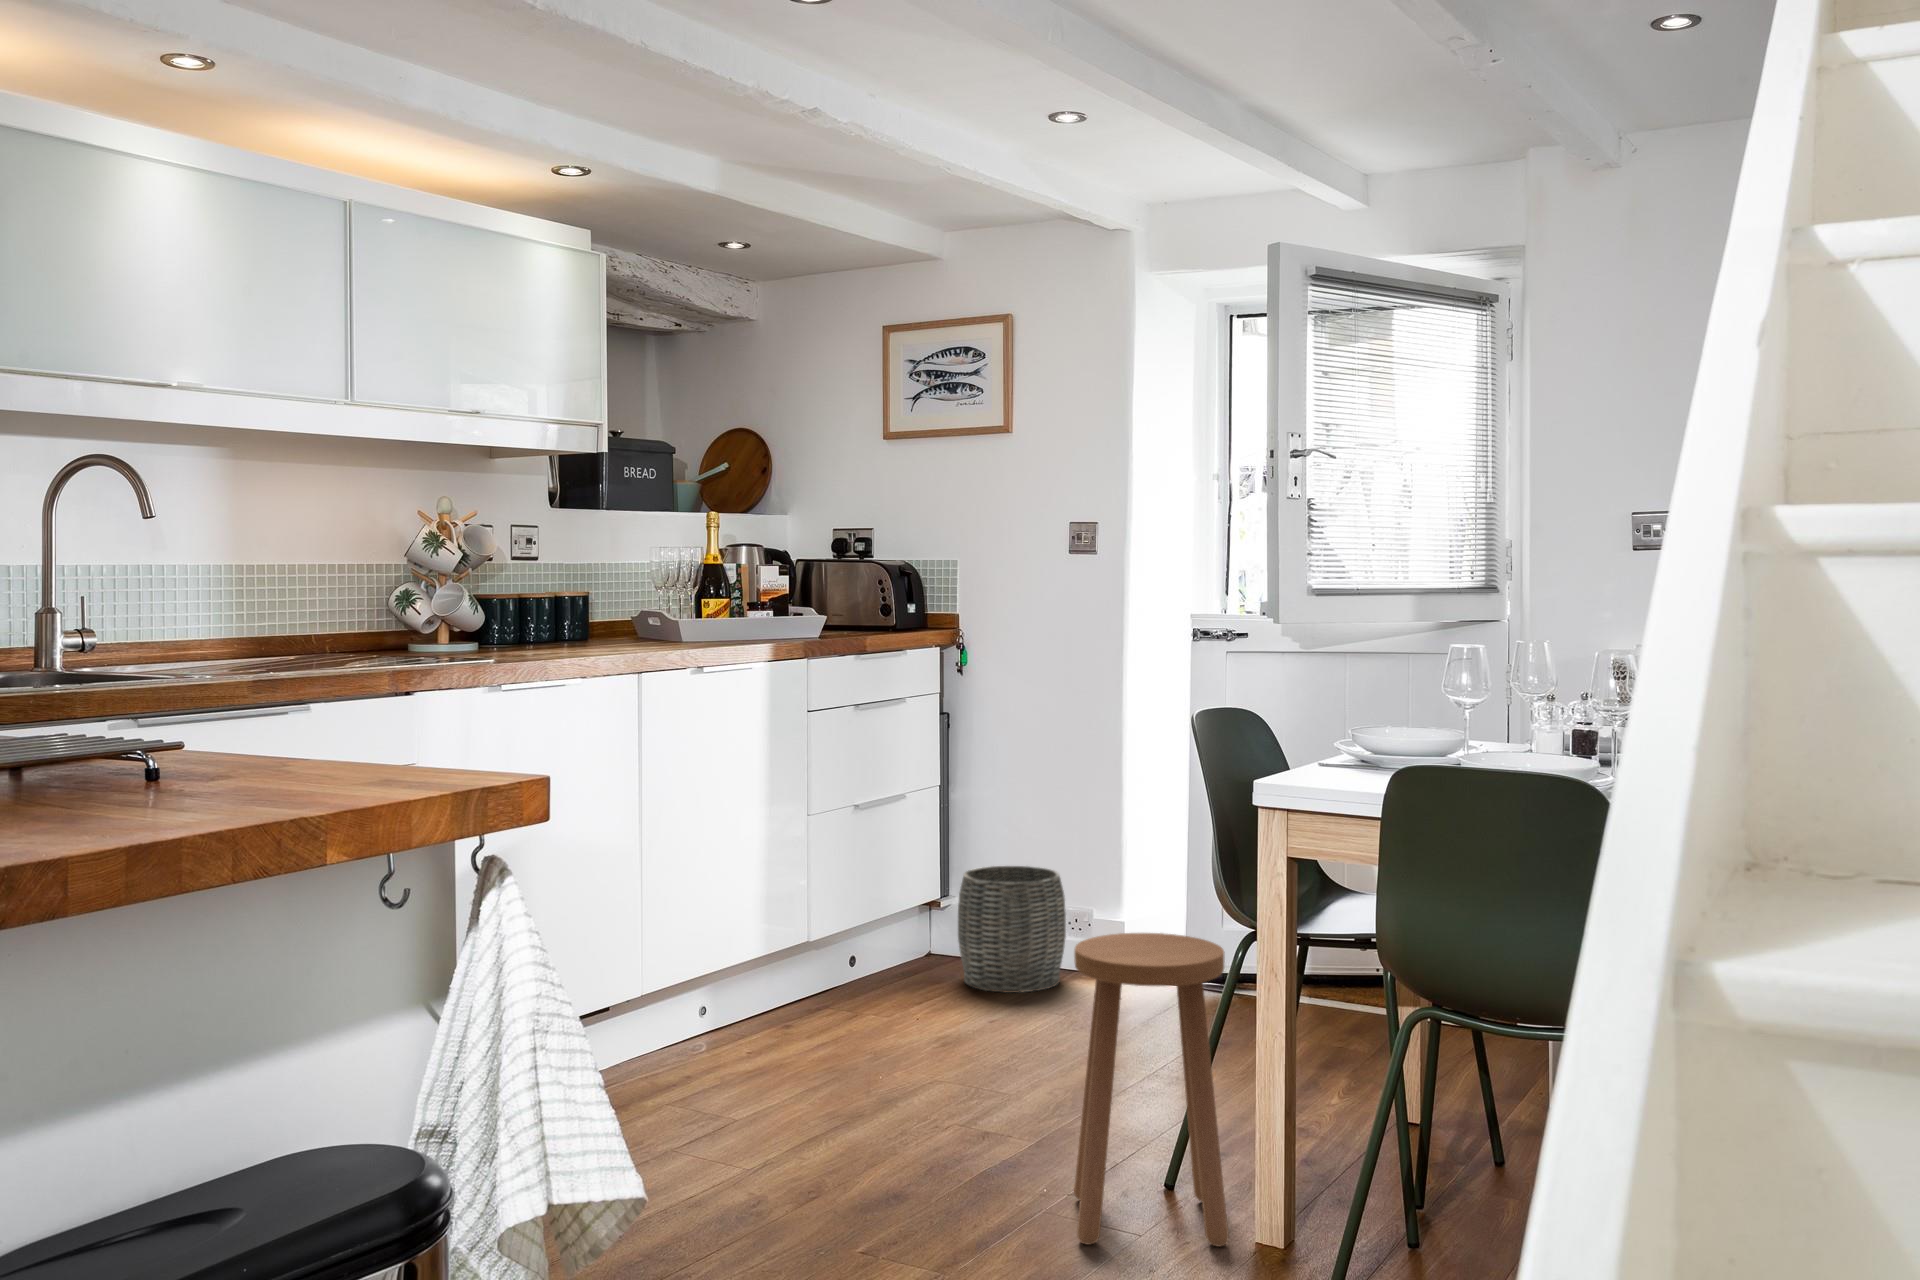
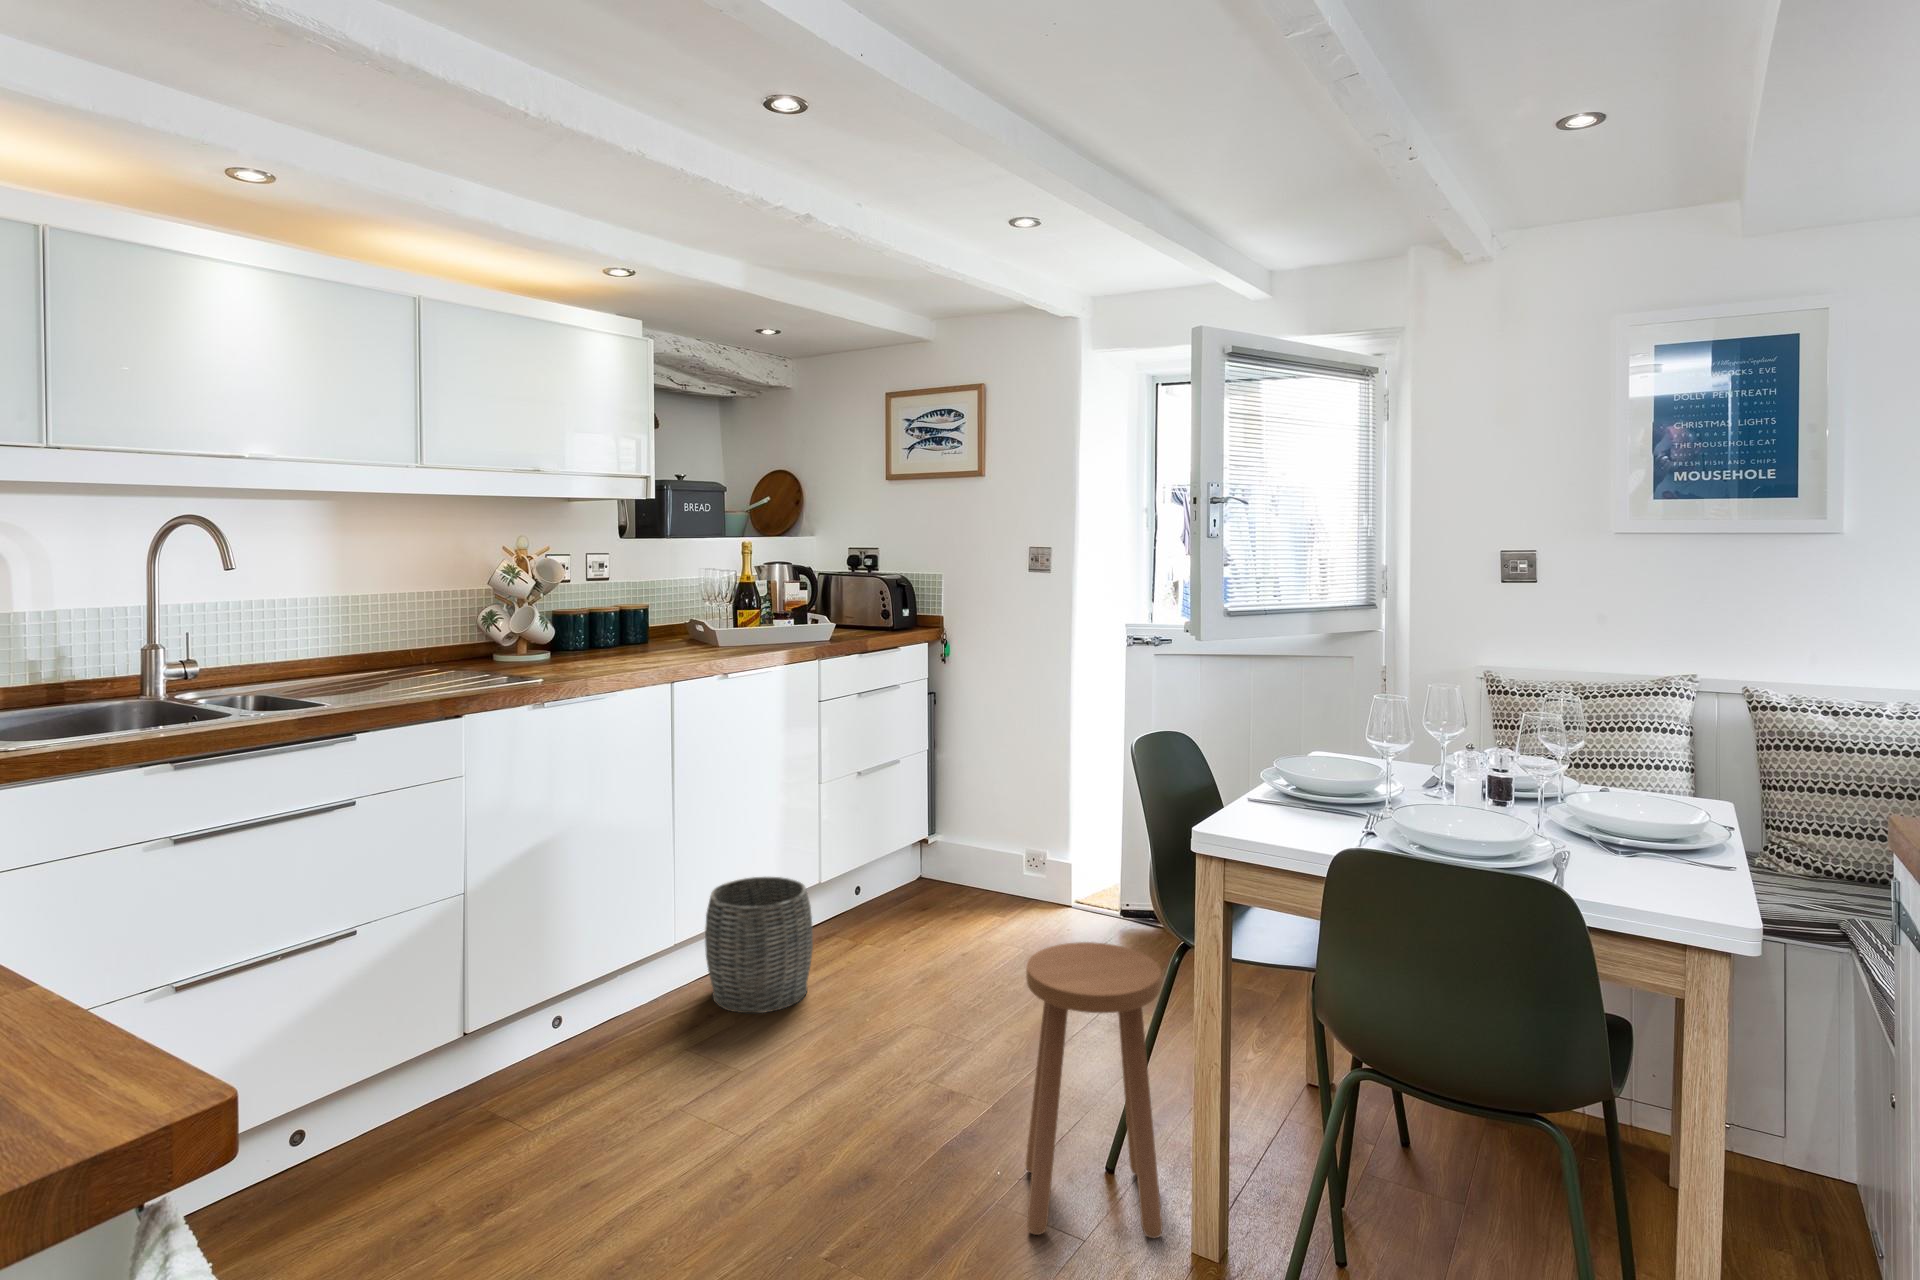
woven basket: present [958,866,1066,993] -> present [705,877,813,1013]

